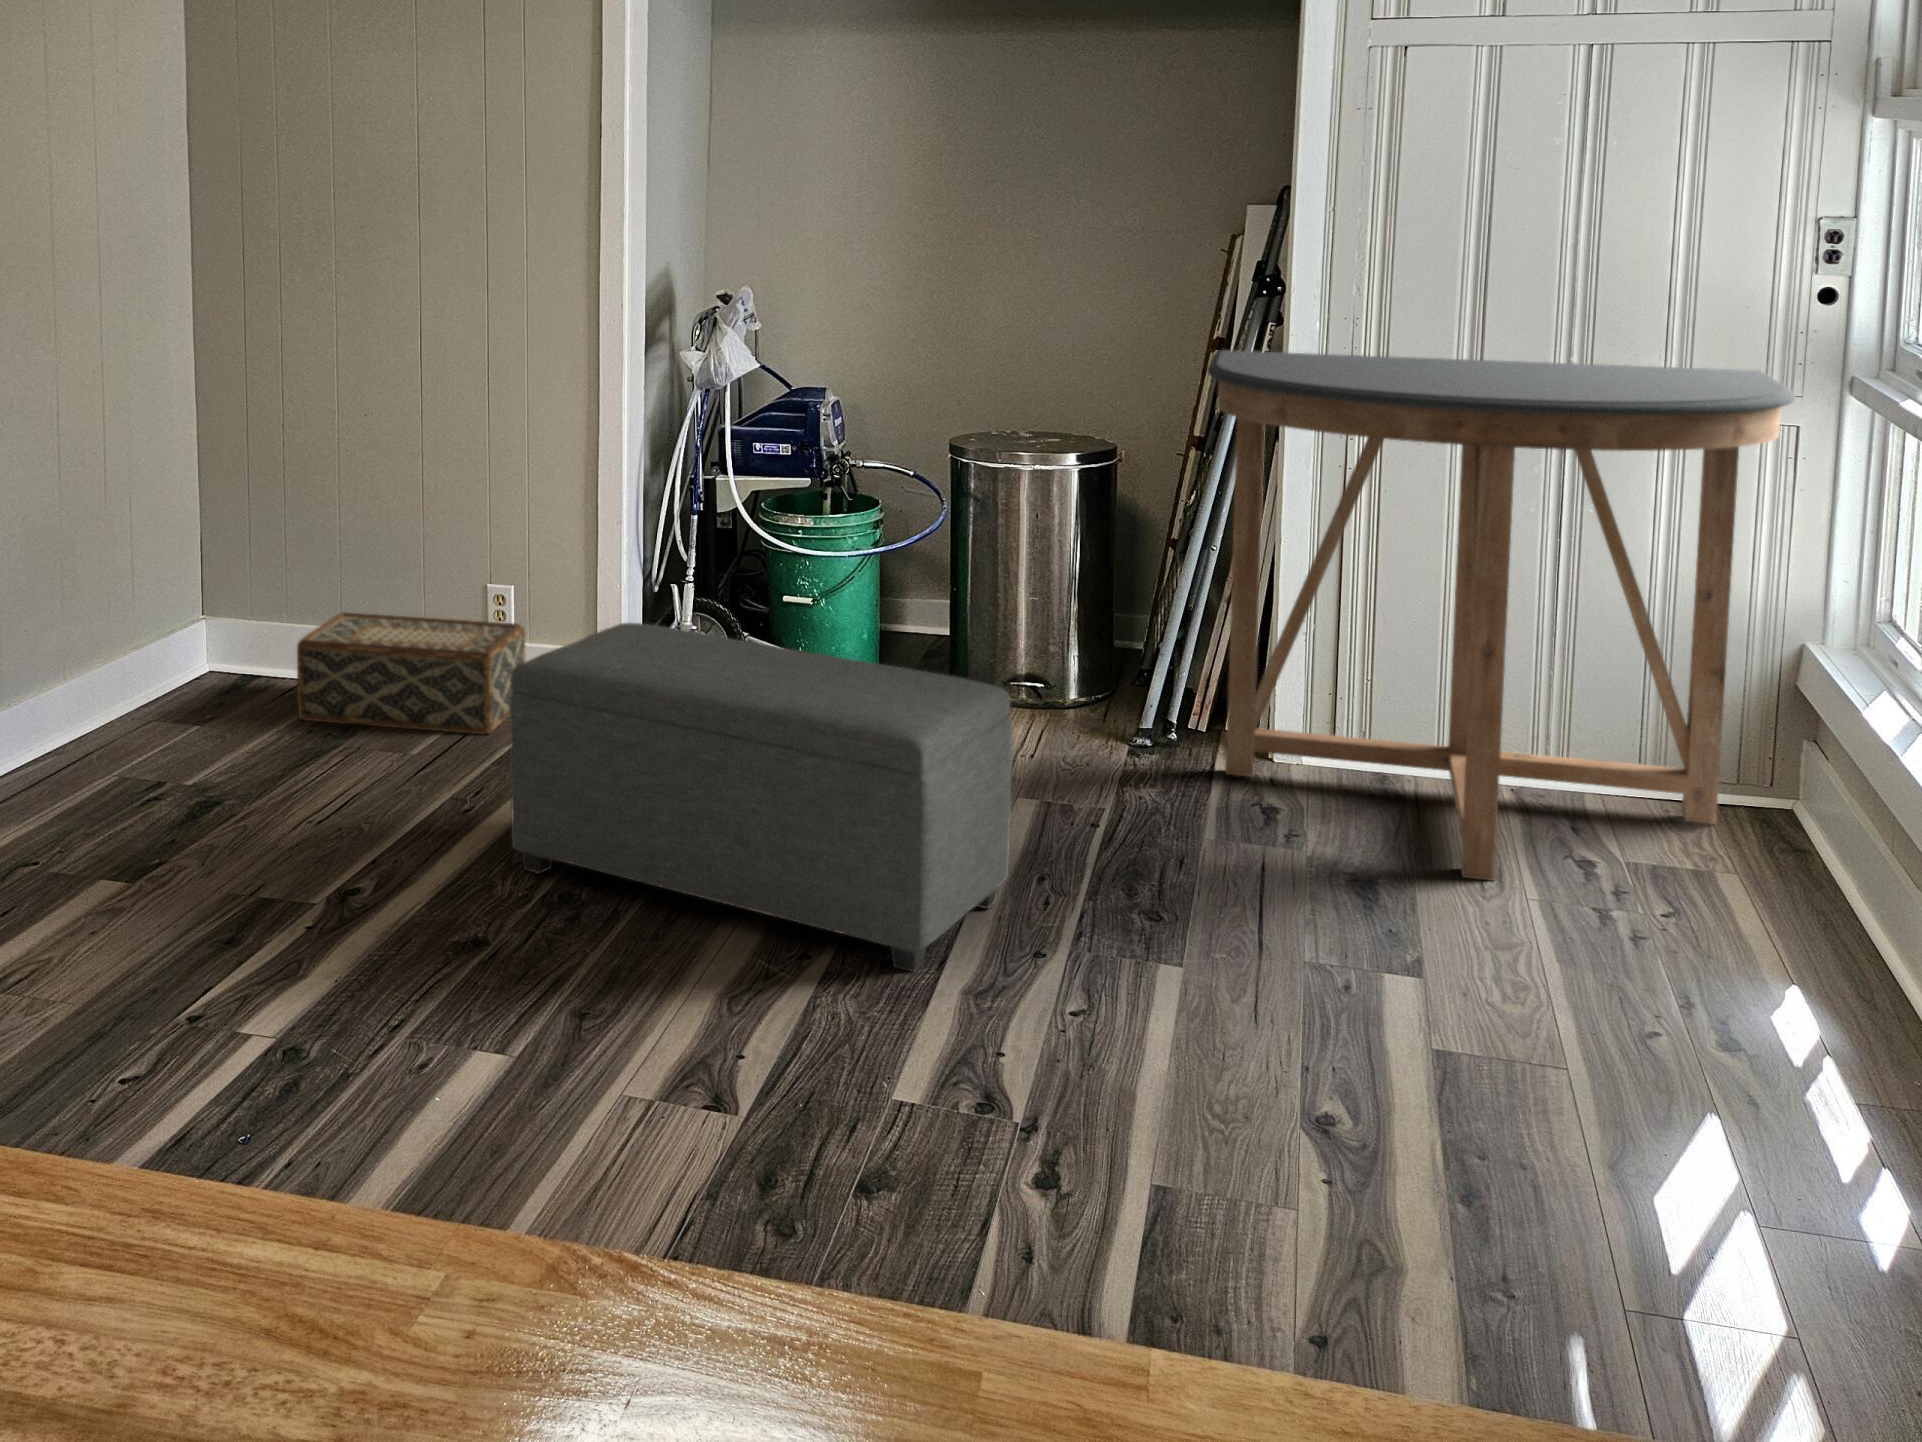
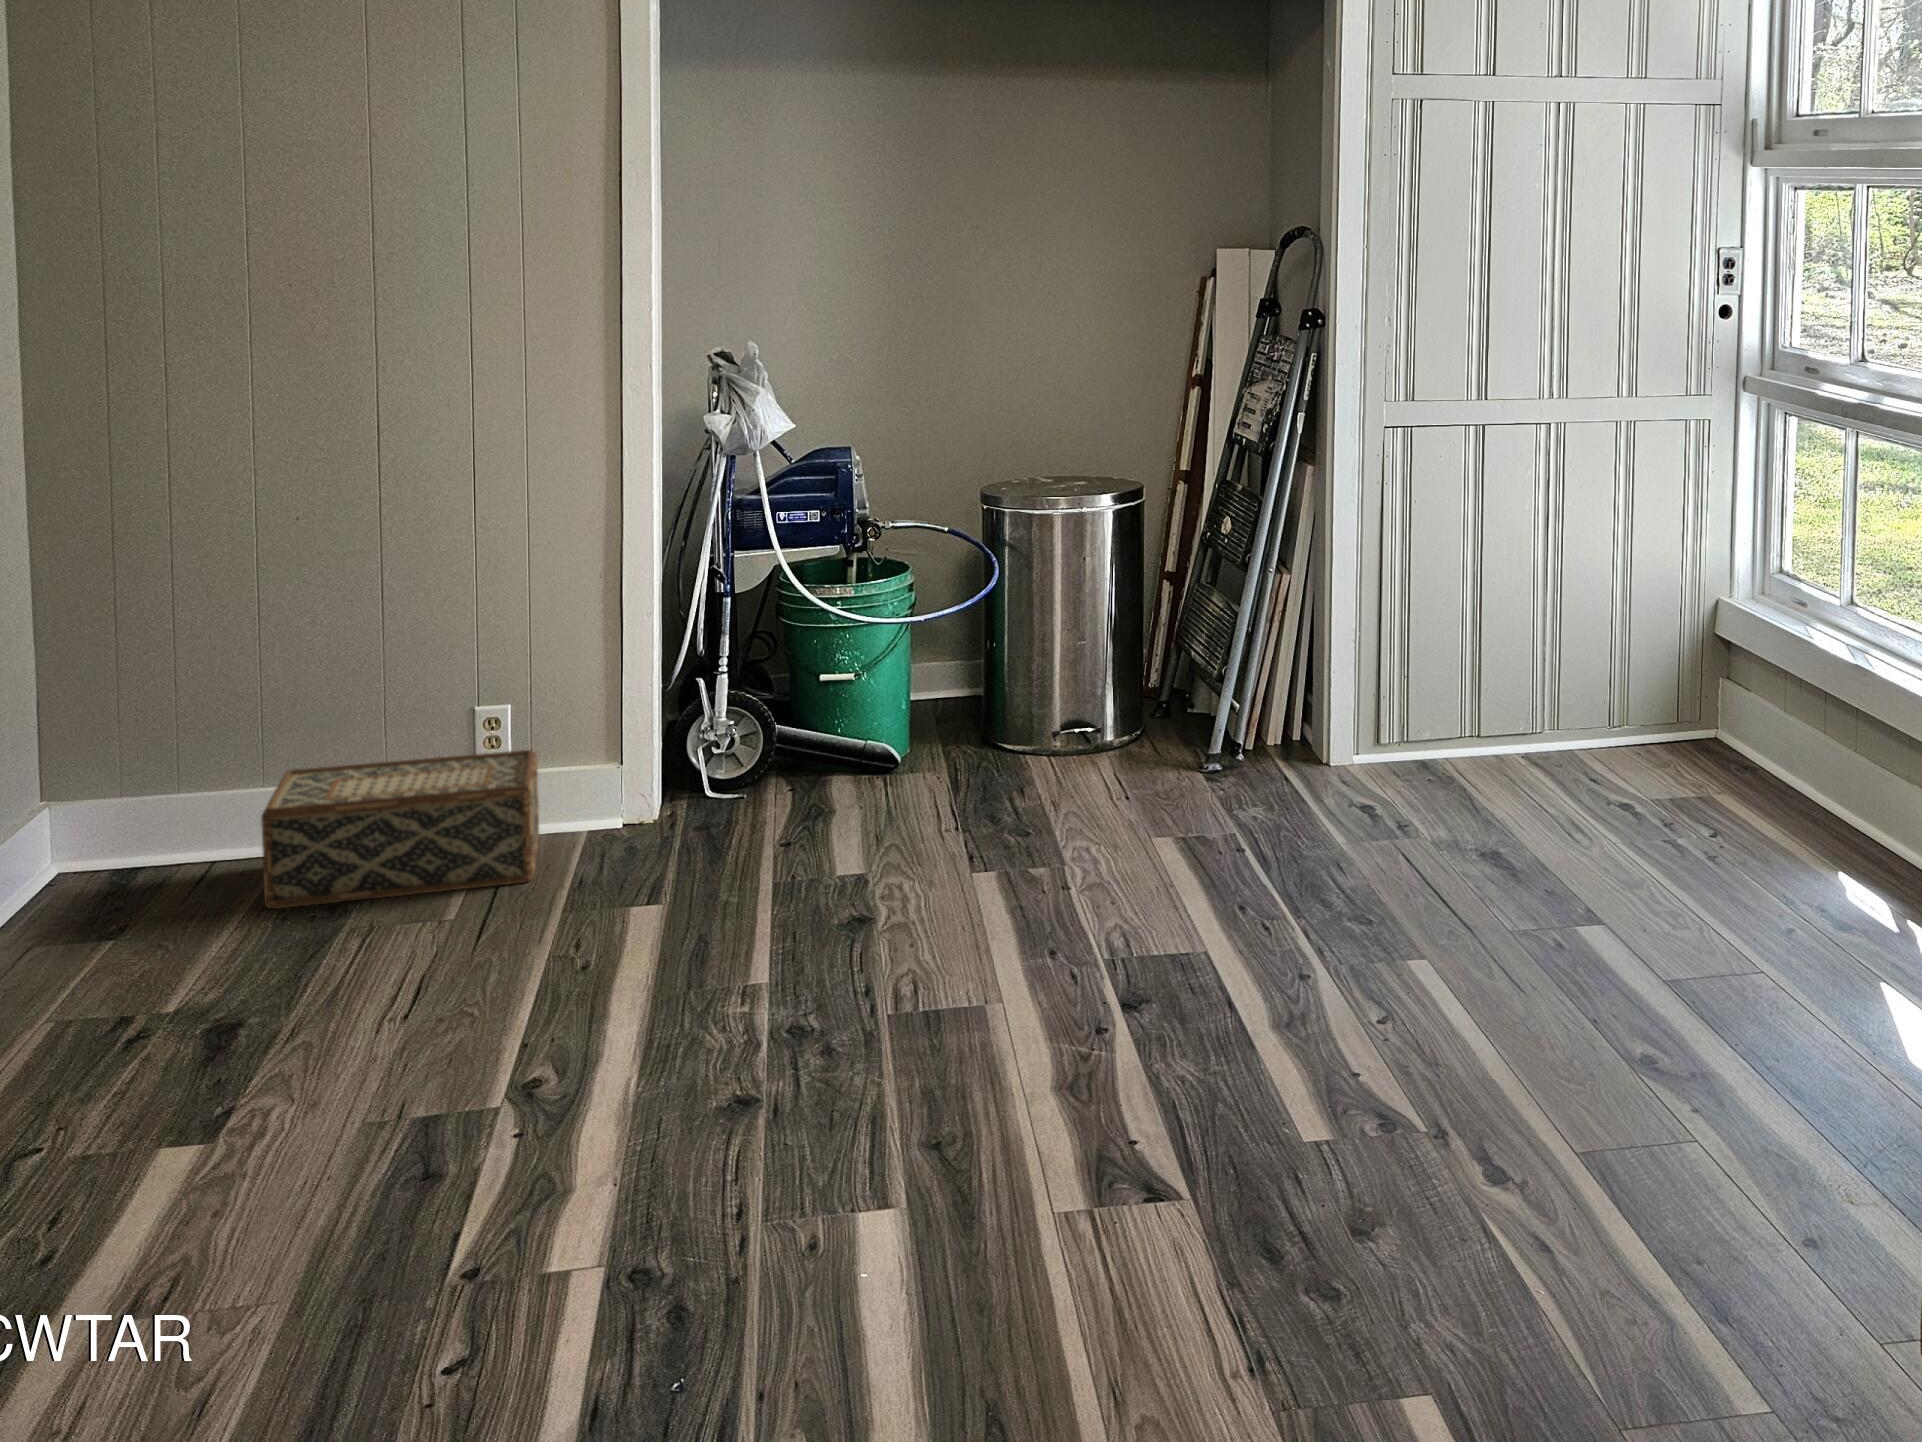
console table: present [1208,350,1796,881] -> none [1267,373,1751,834]
ottoman: present [510,623,1012,972] -> none [702,716,1230,1020]

